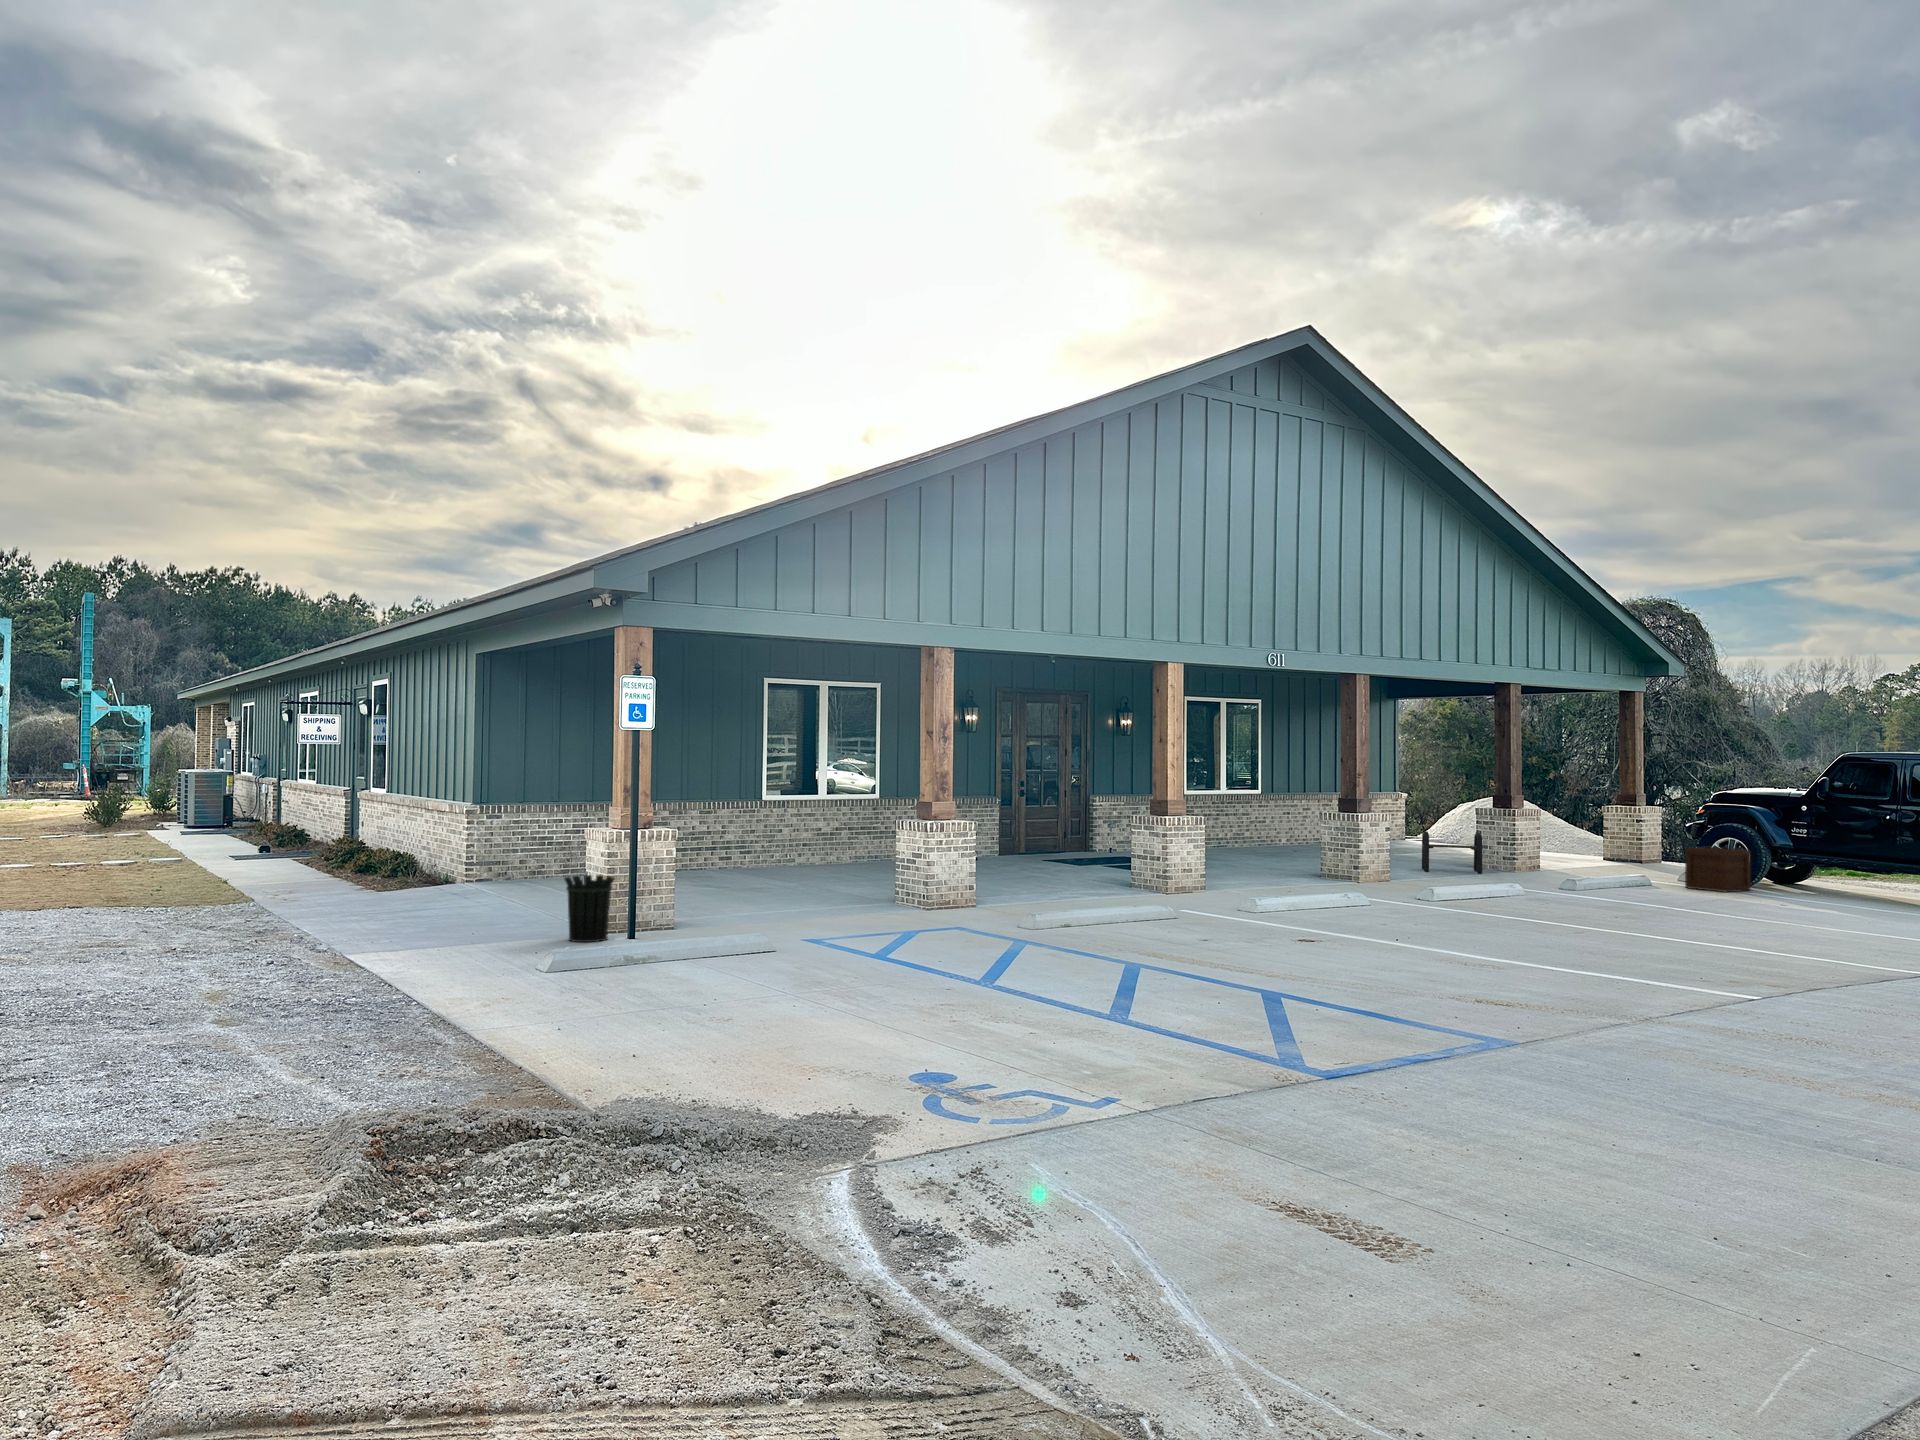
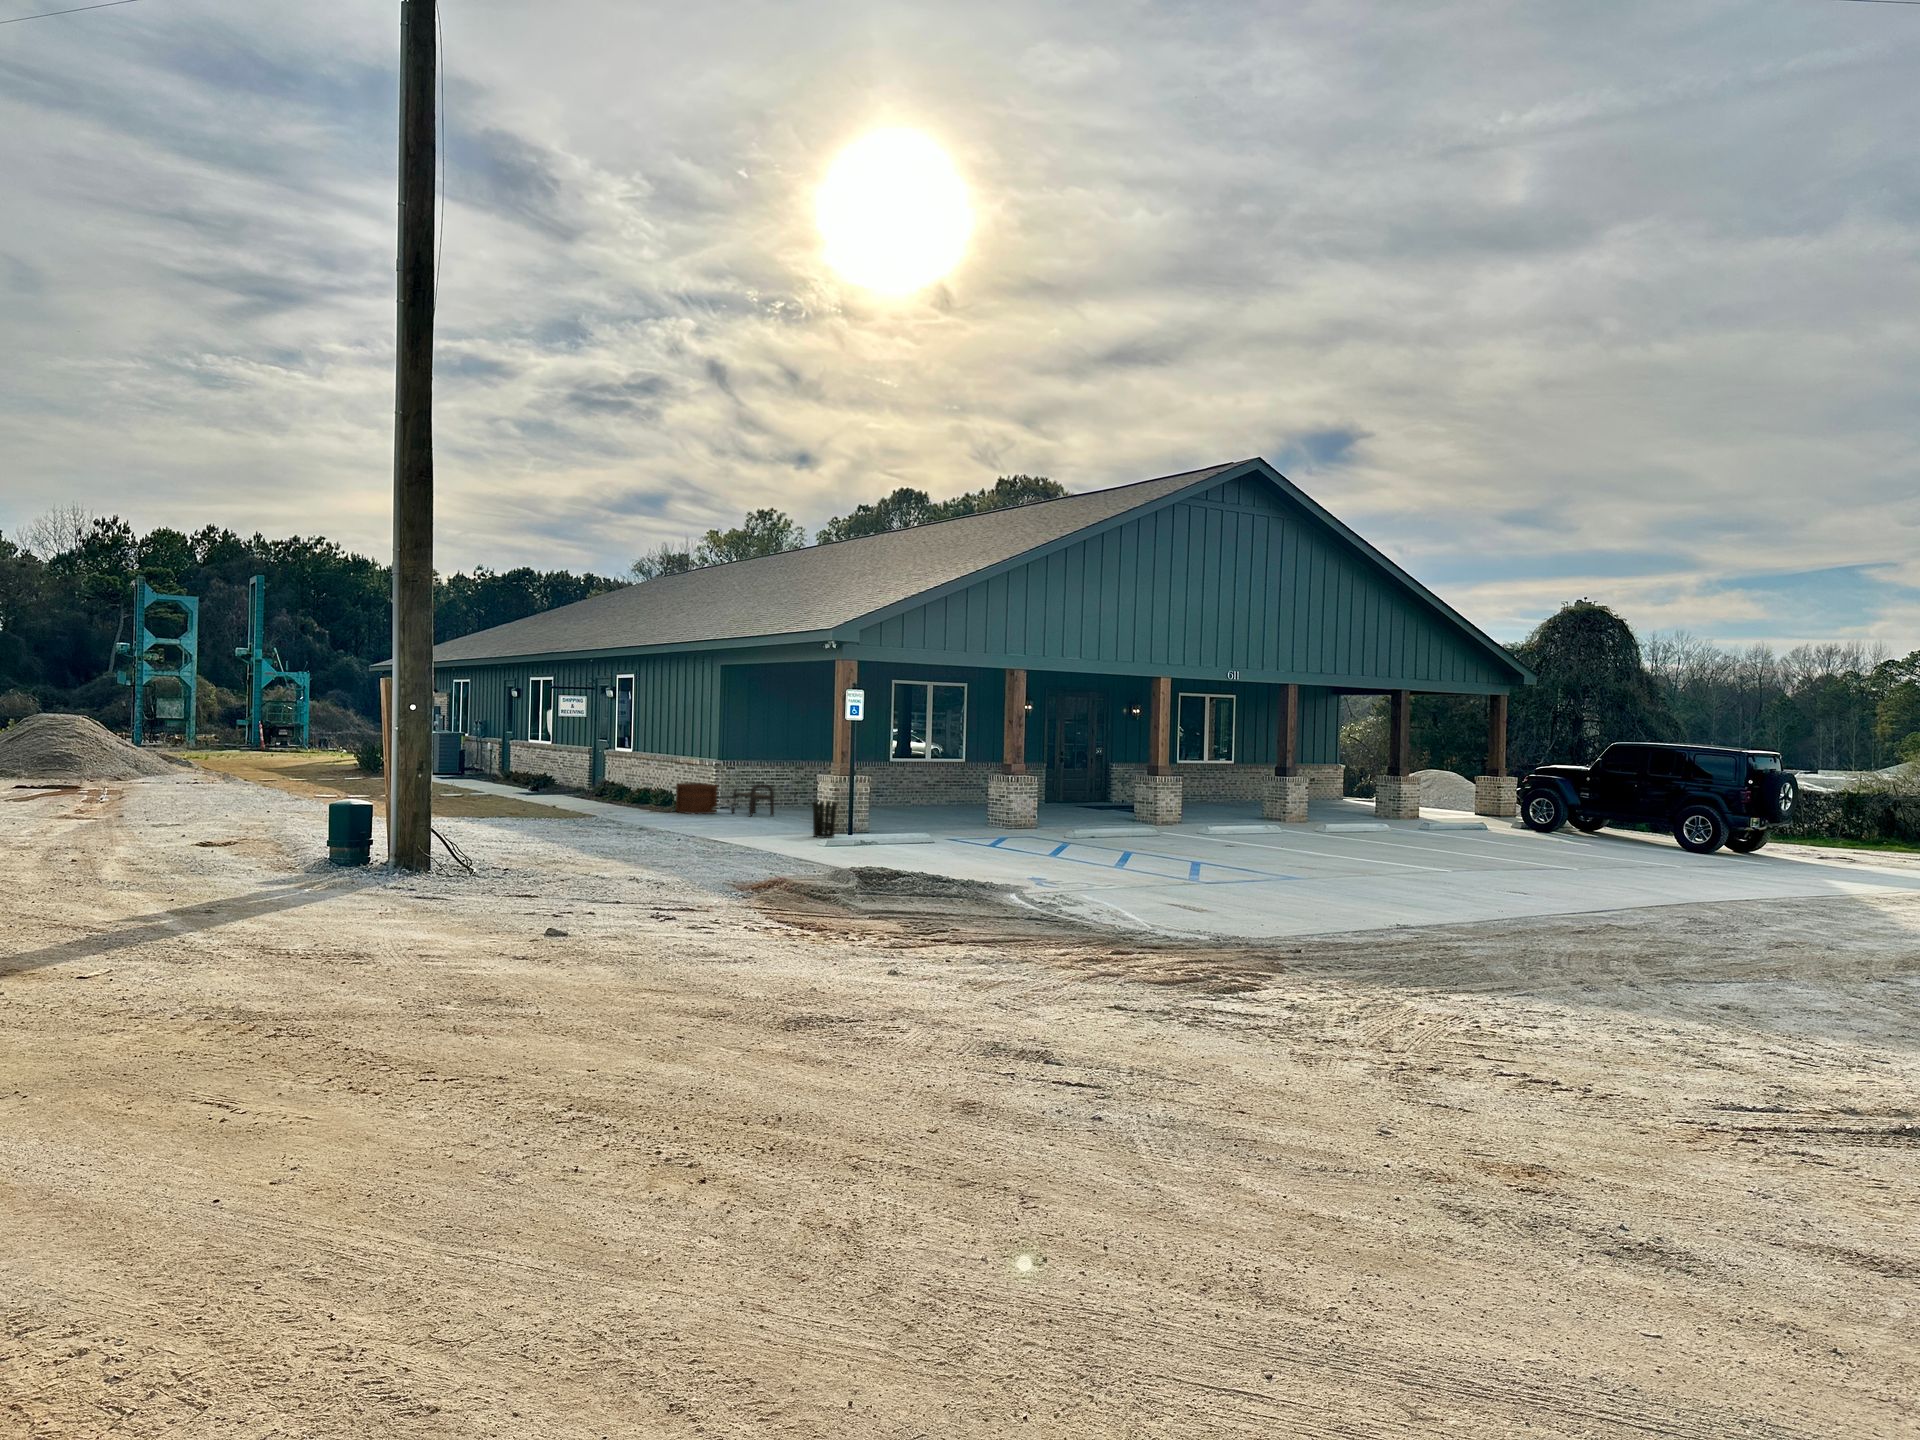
bench: present [1422,831,1483,874] -> present [731,784,774,816]
wooden crate: present [1685,847,1751,892] -> present [676,783,718,814]

